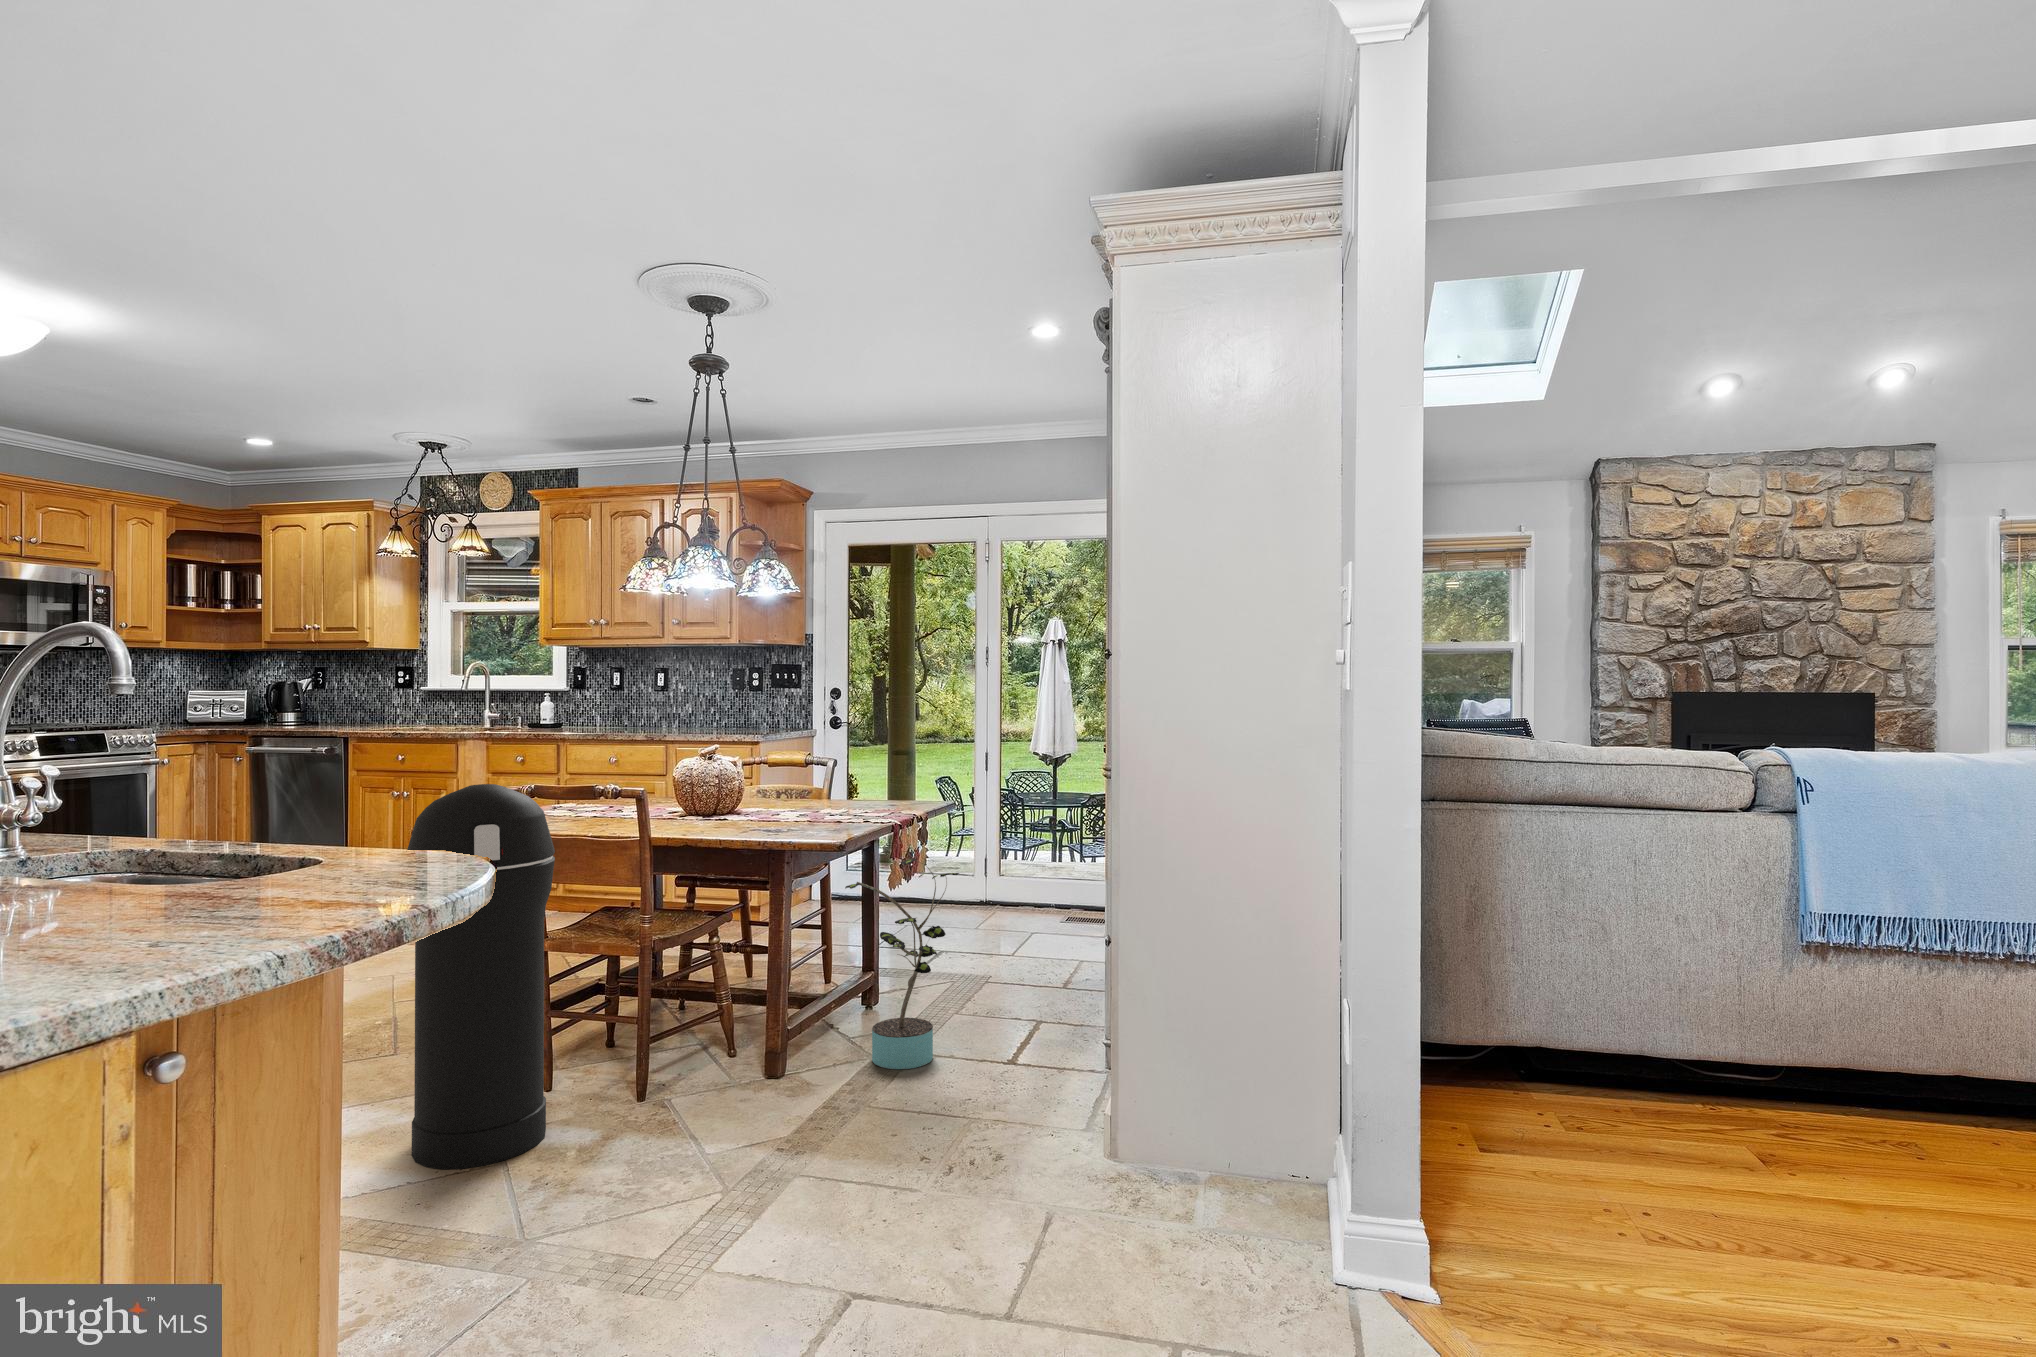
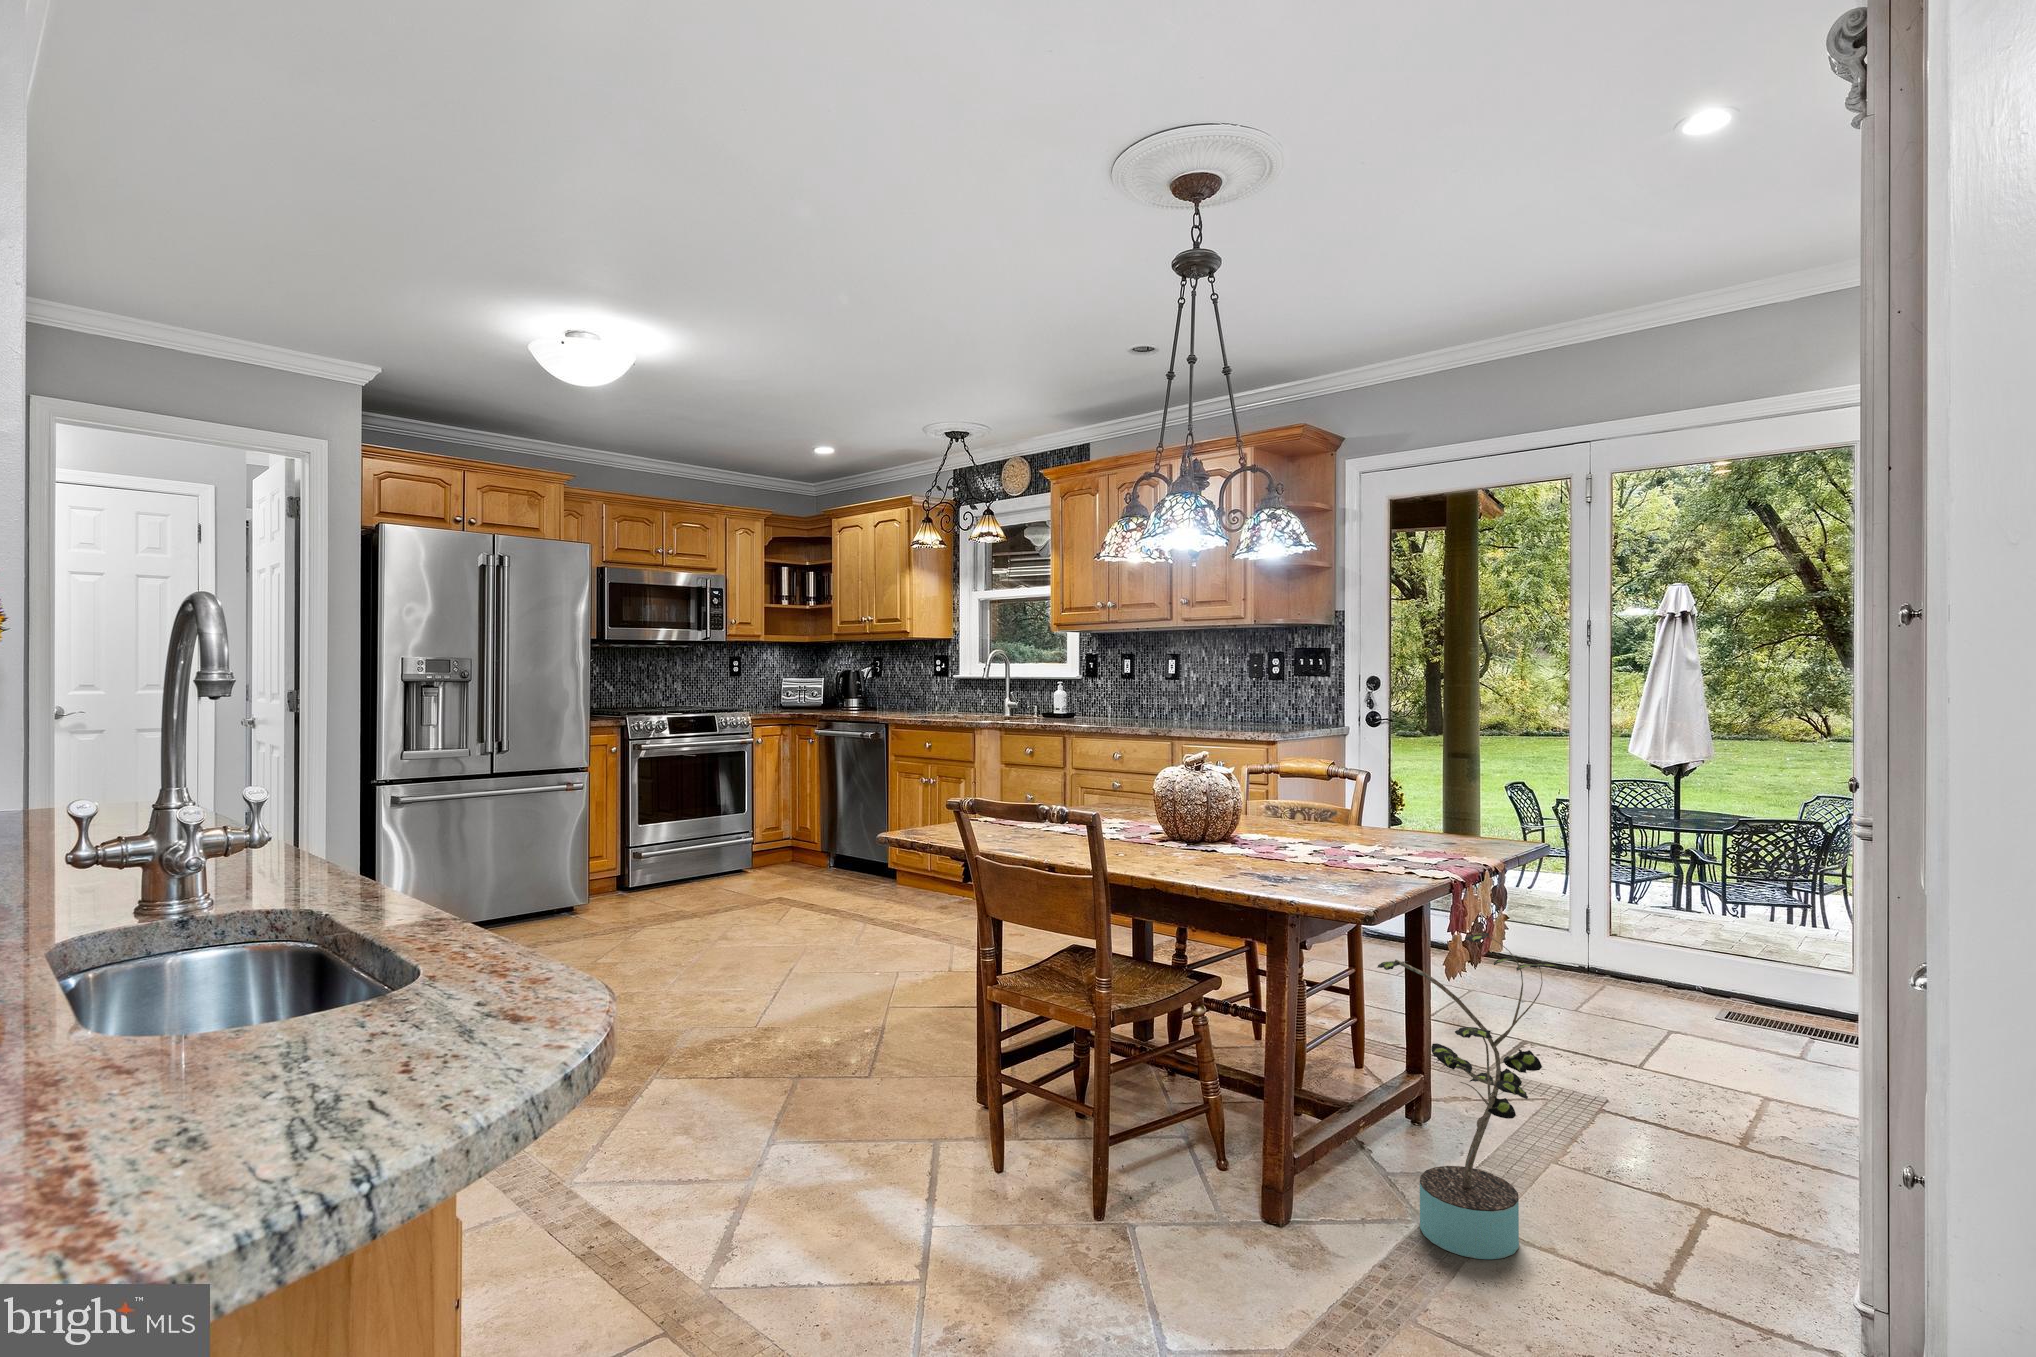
trash can: present [407,784,555,1169] -> none [815,800,984,1288]

